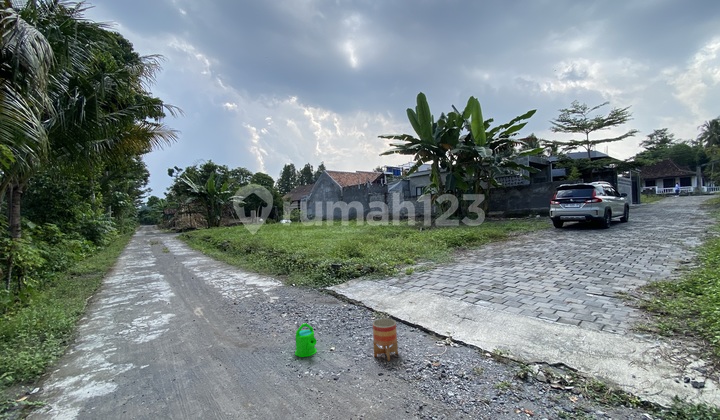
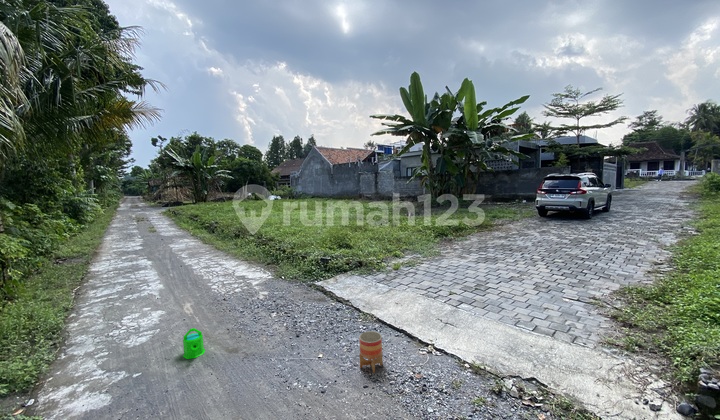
watering can: present [295,323,317,357] -> present [183,328,205,359]

